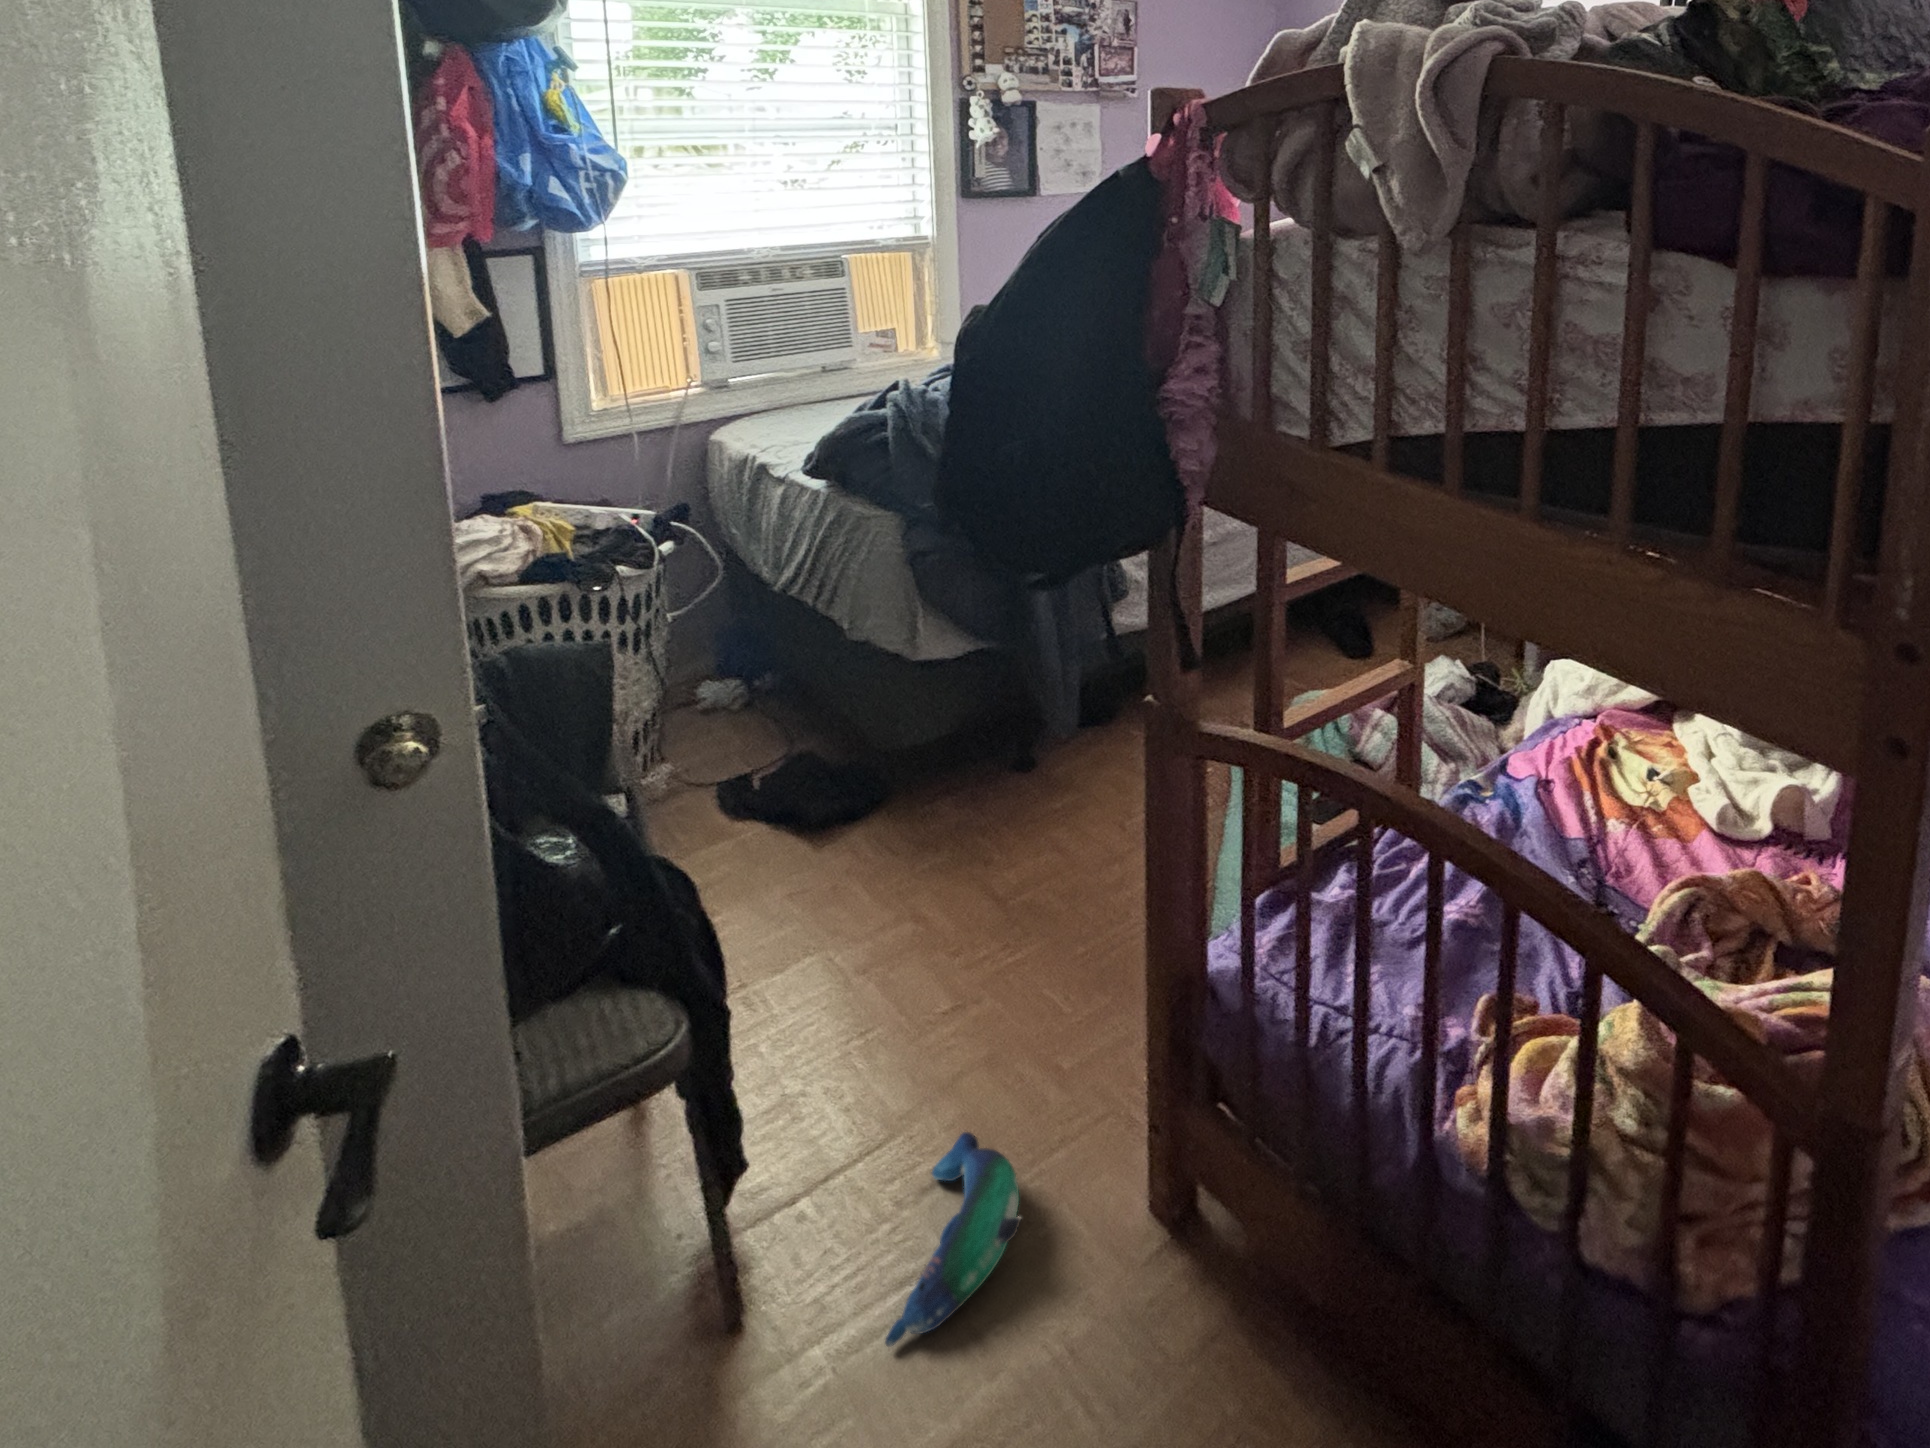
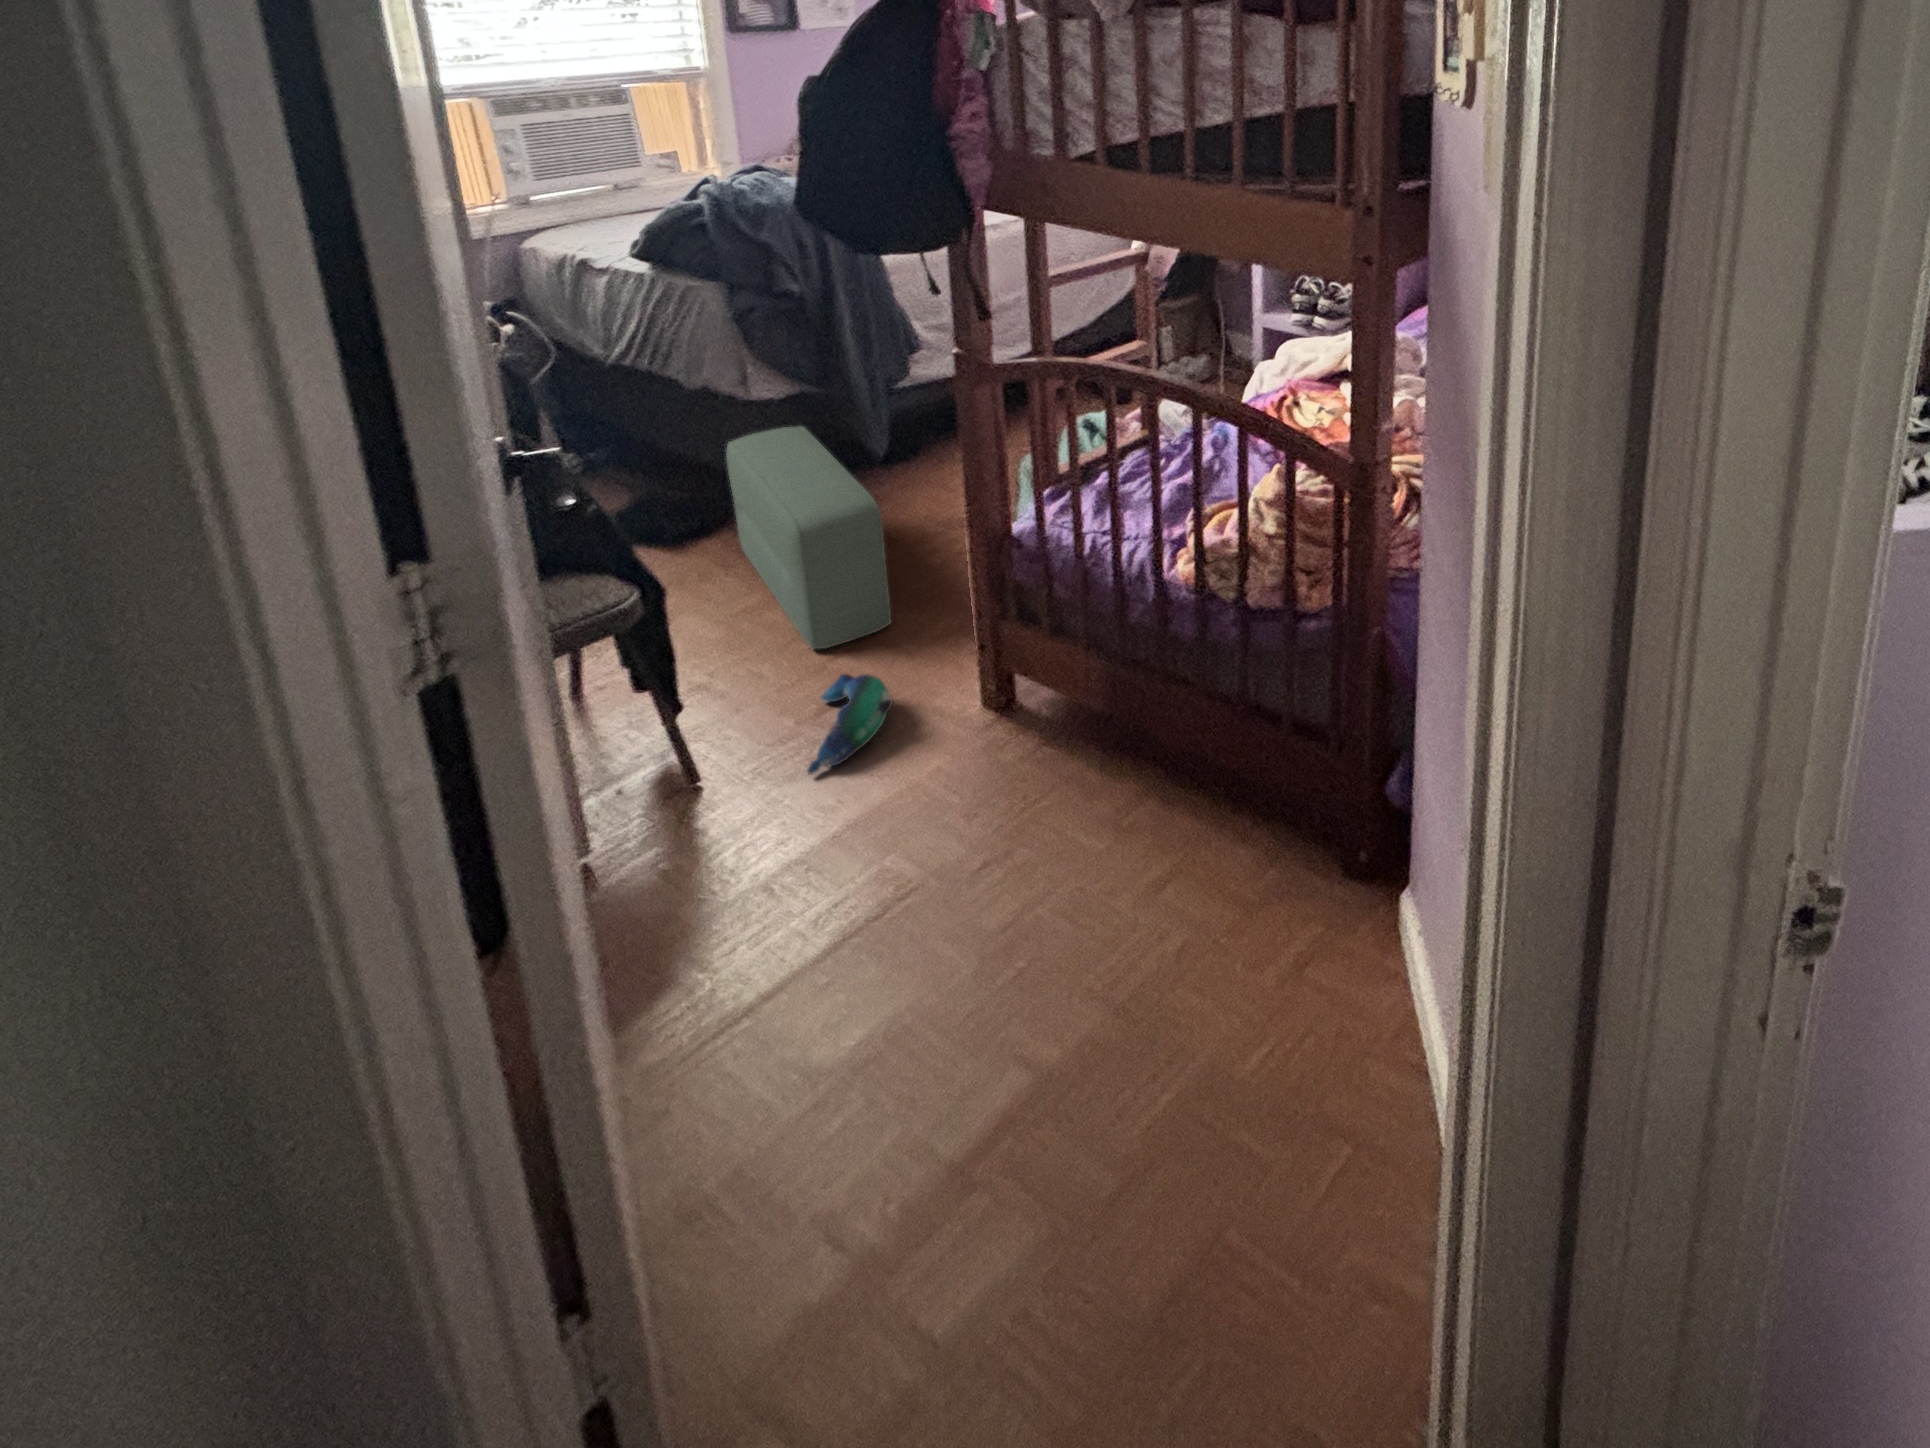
pouf: none [878,703,1044,1065] -> present [726,426,891,649]

